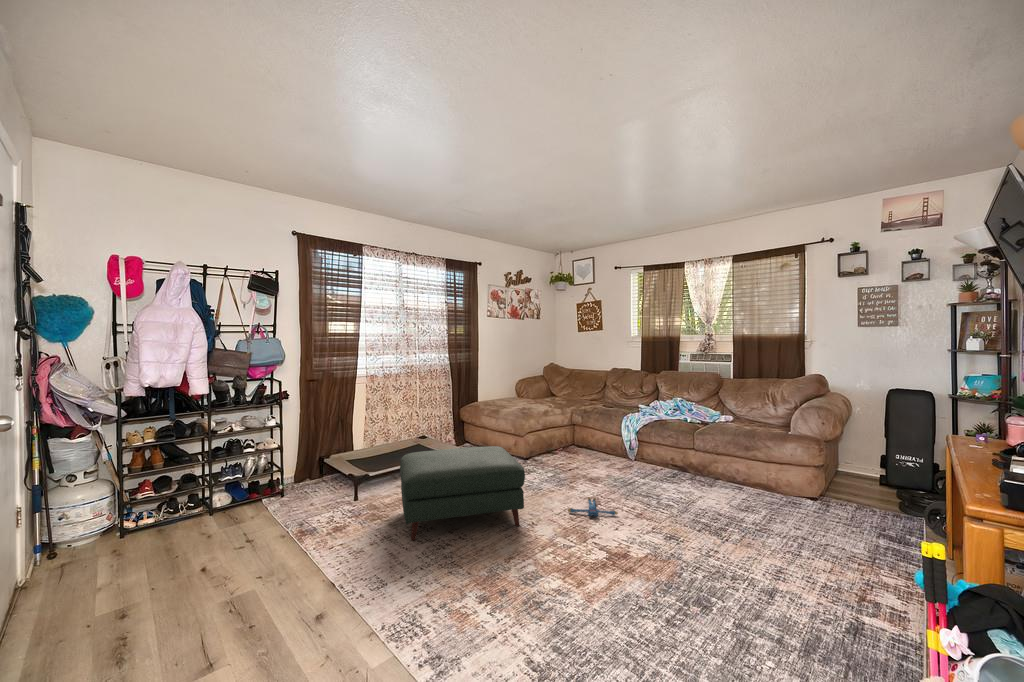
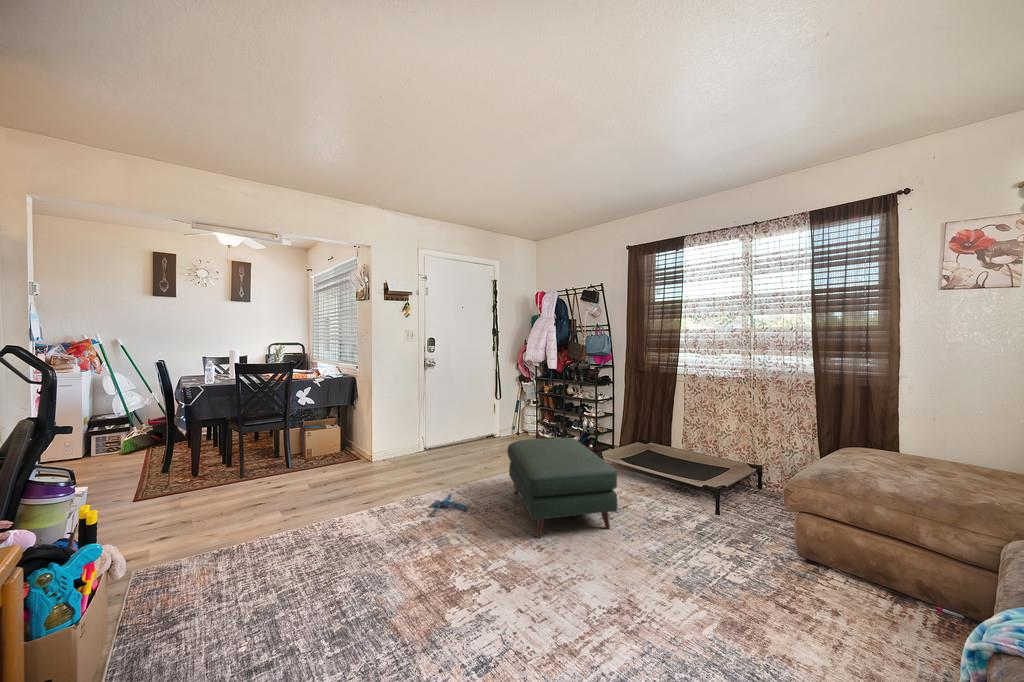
plush toy: present [568,497,618,516] -> present [431,494,470,516]

